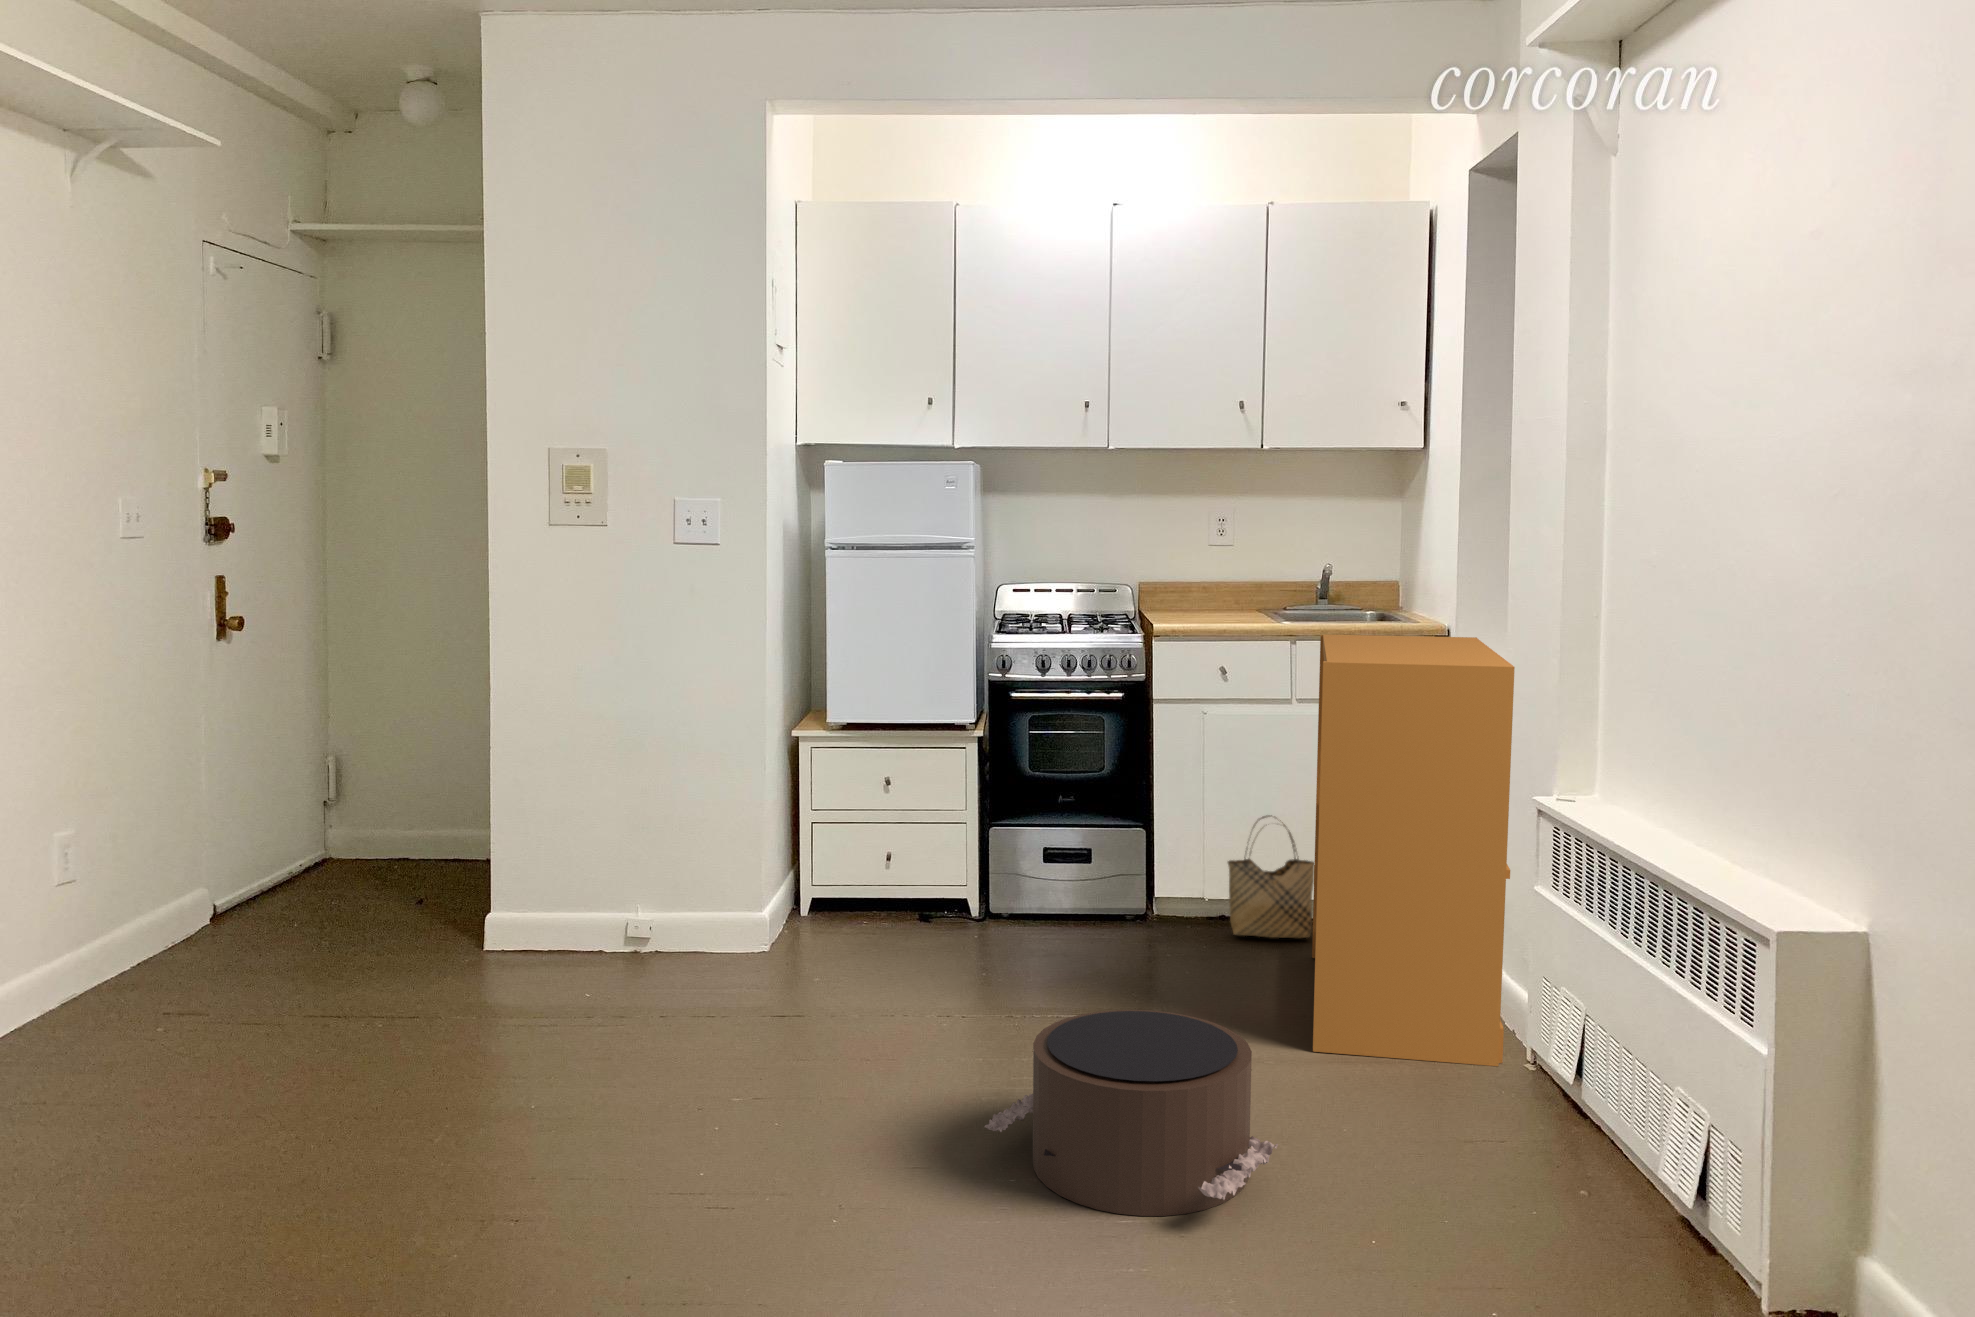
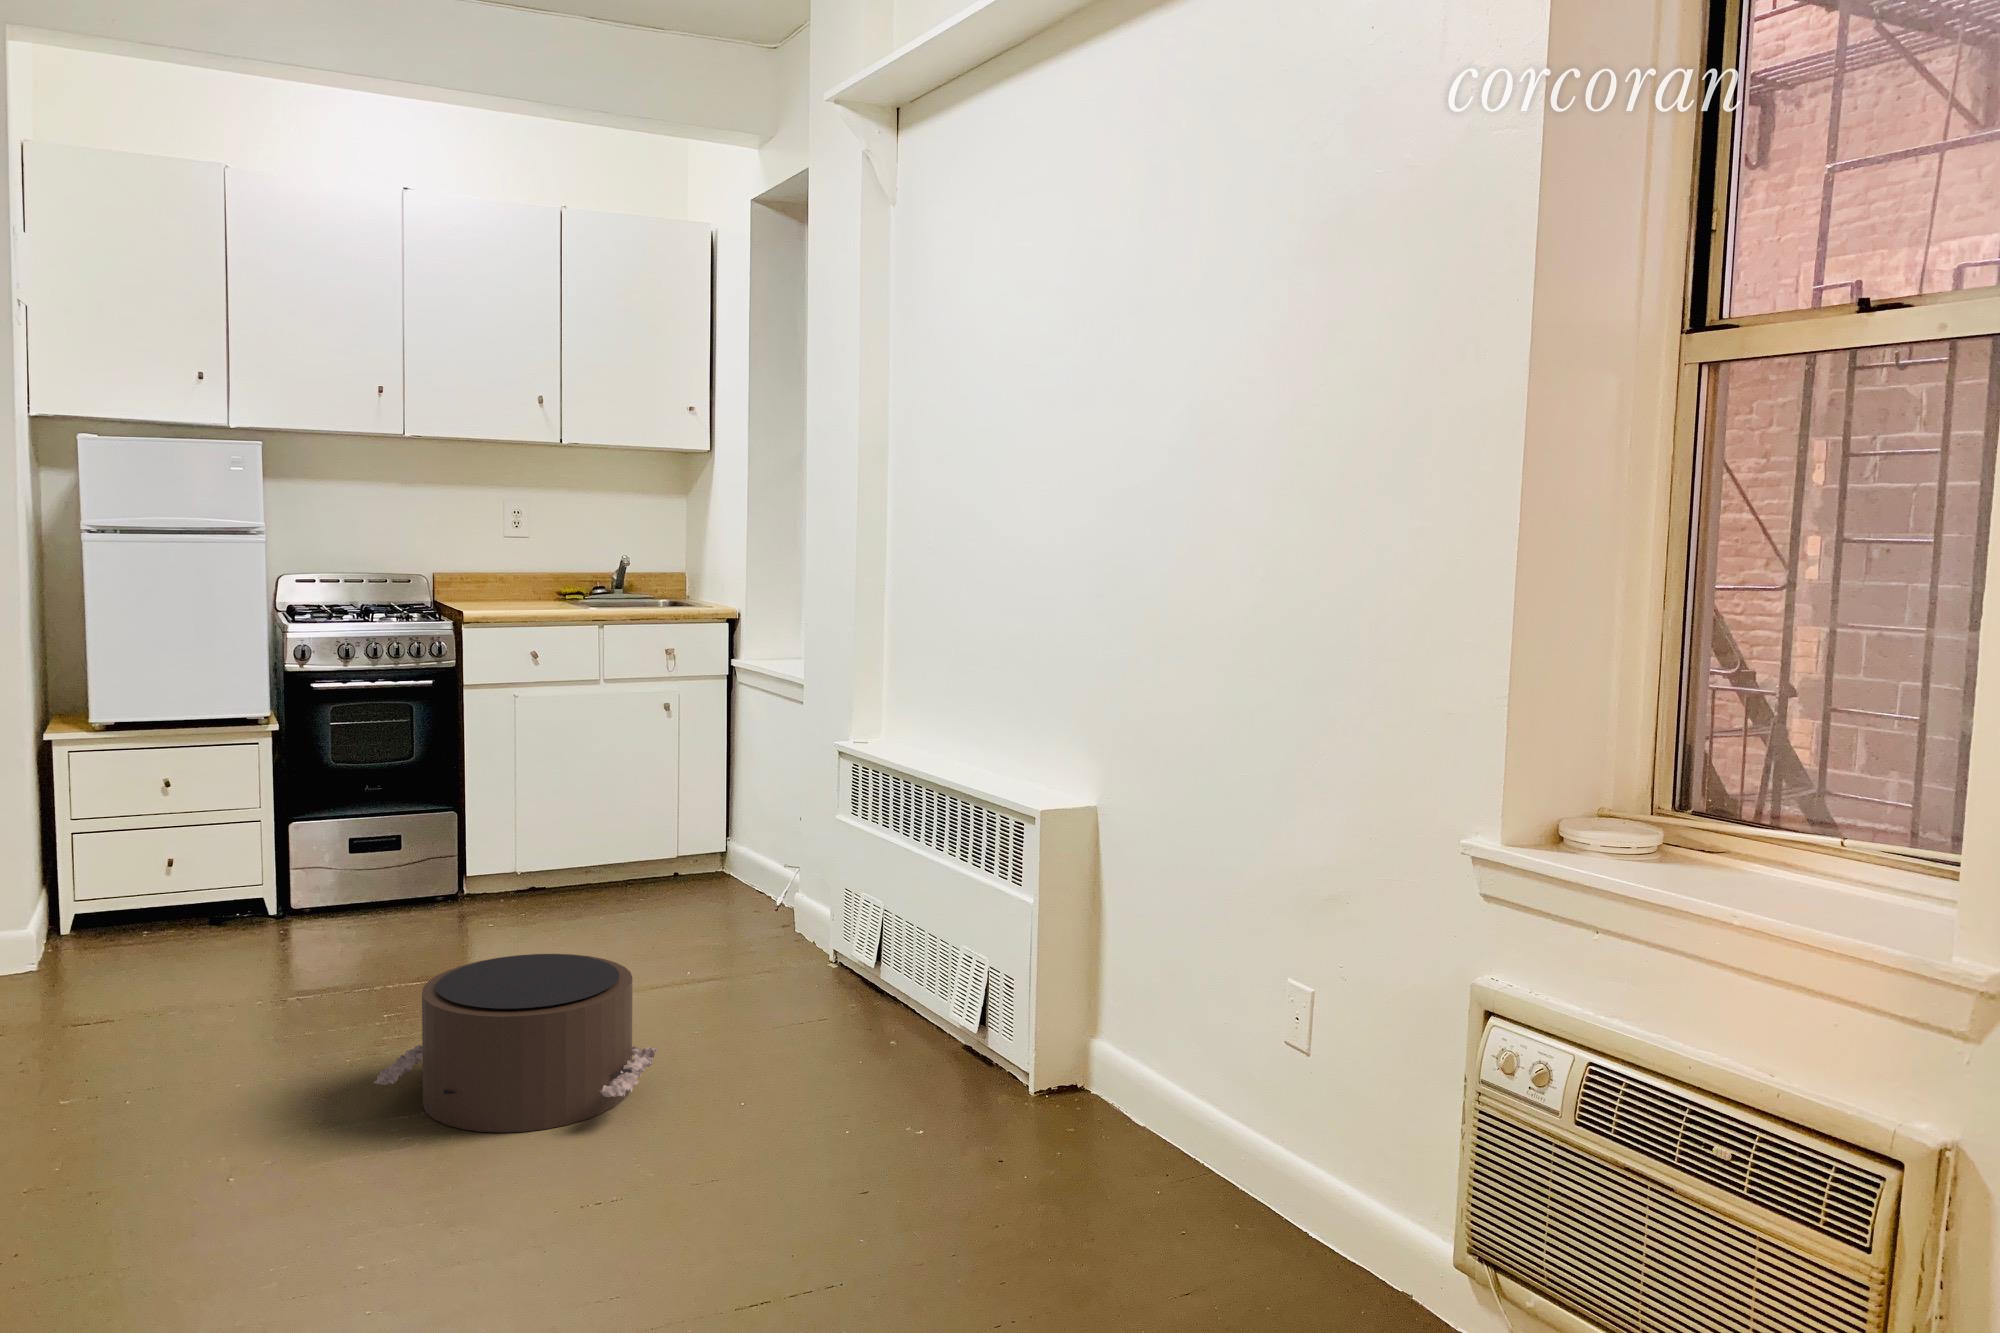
bookshelf: present [1312,634,1515,1066] -> none [633,616,818,982]
woven basket: present [1228,815,1315,938] -> none [546,787,629,901]

